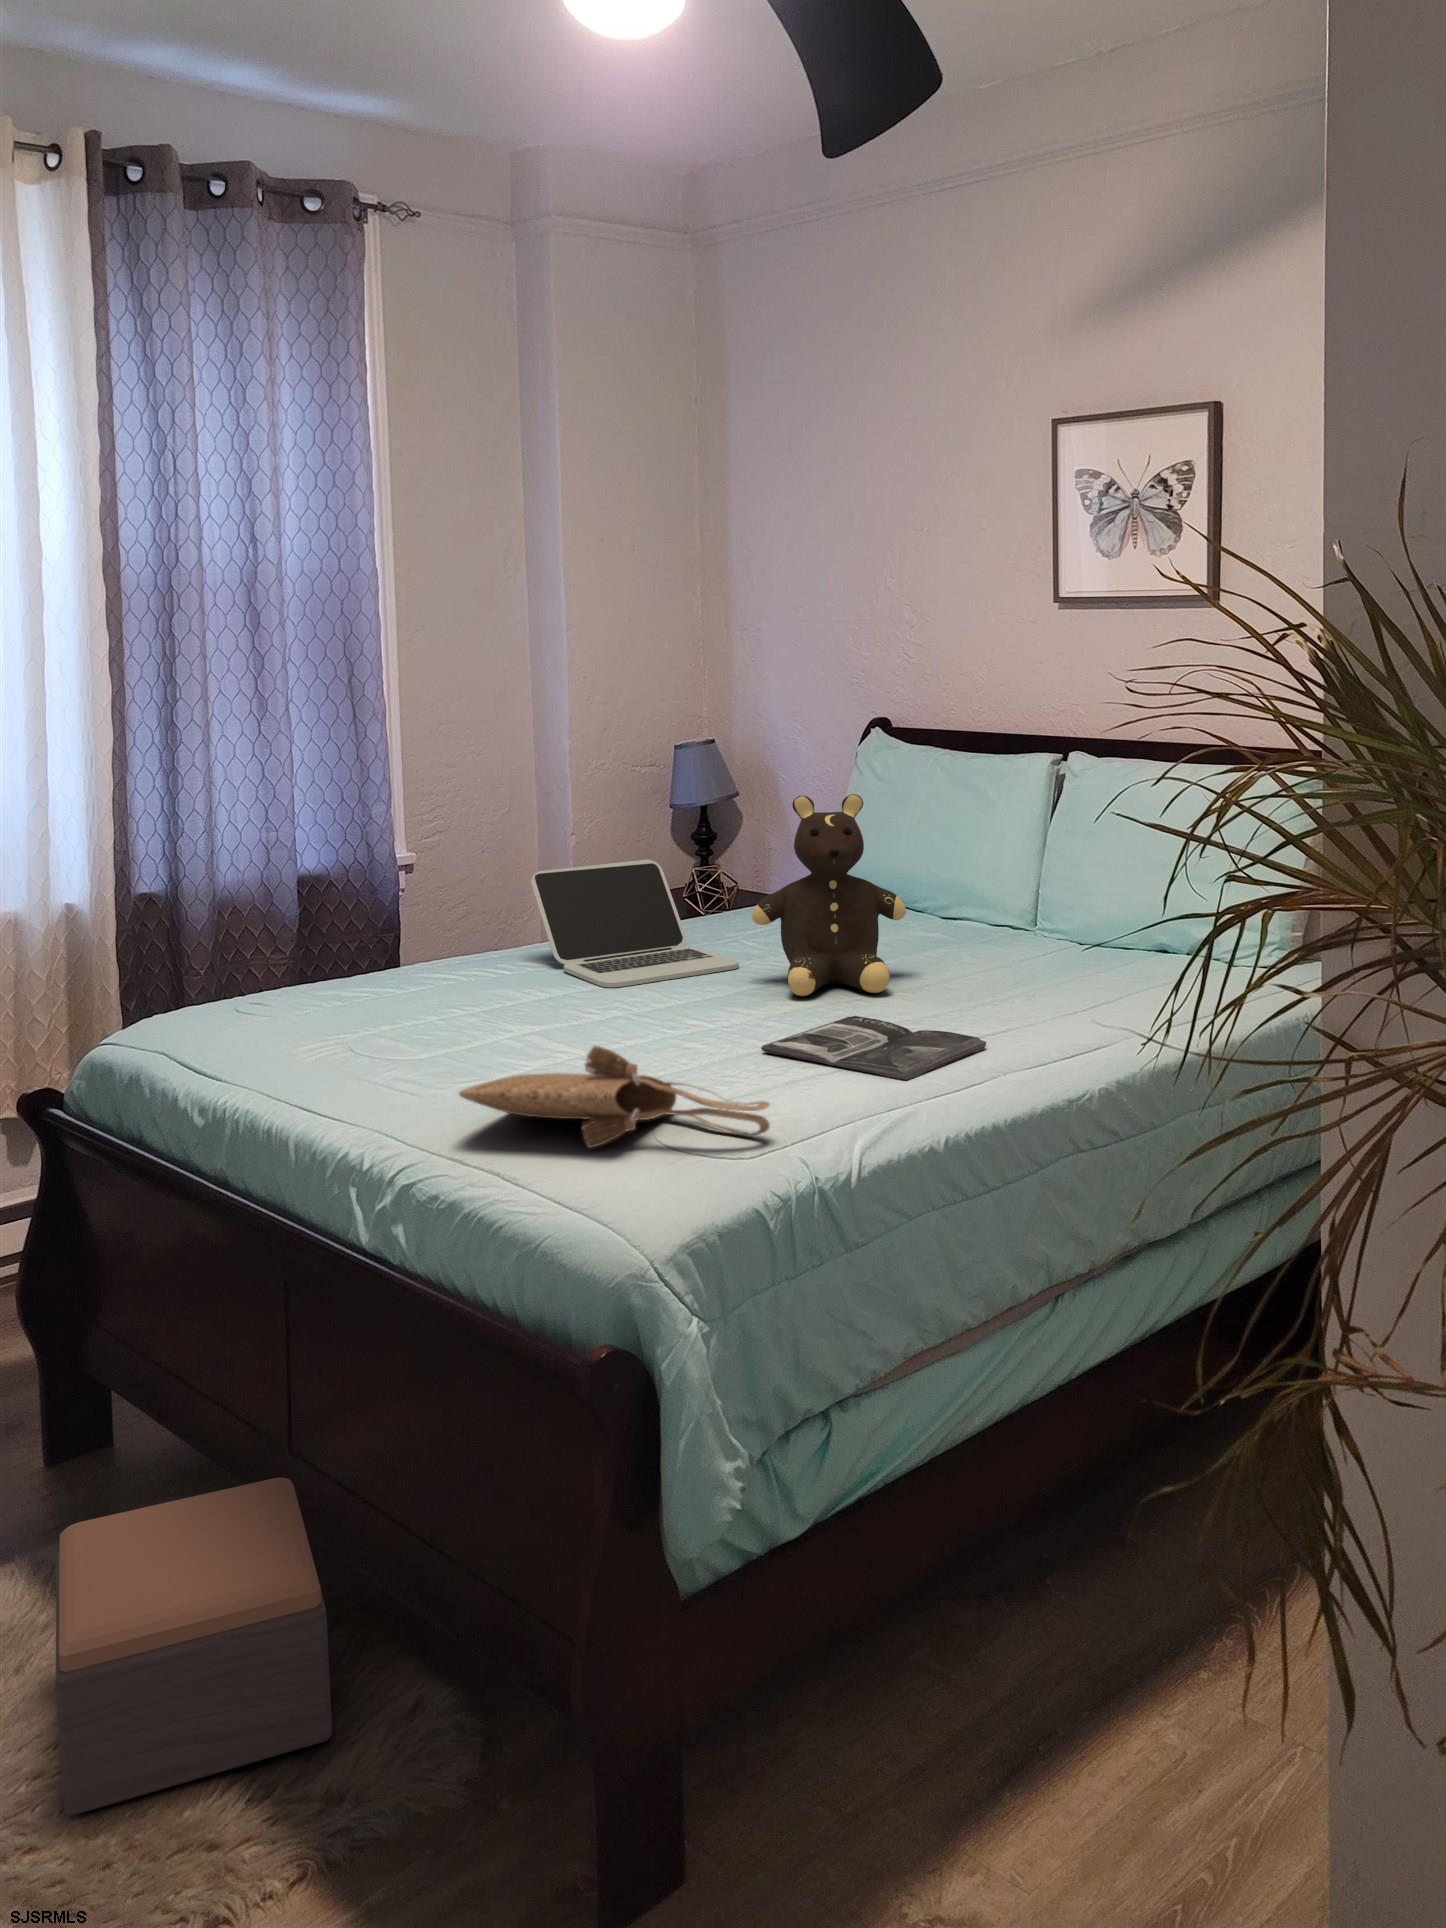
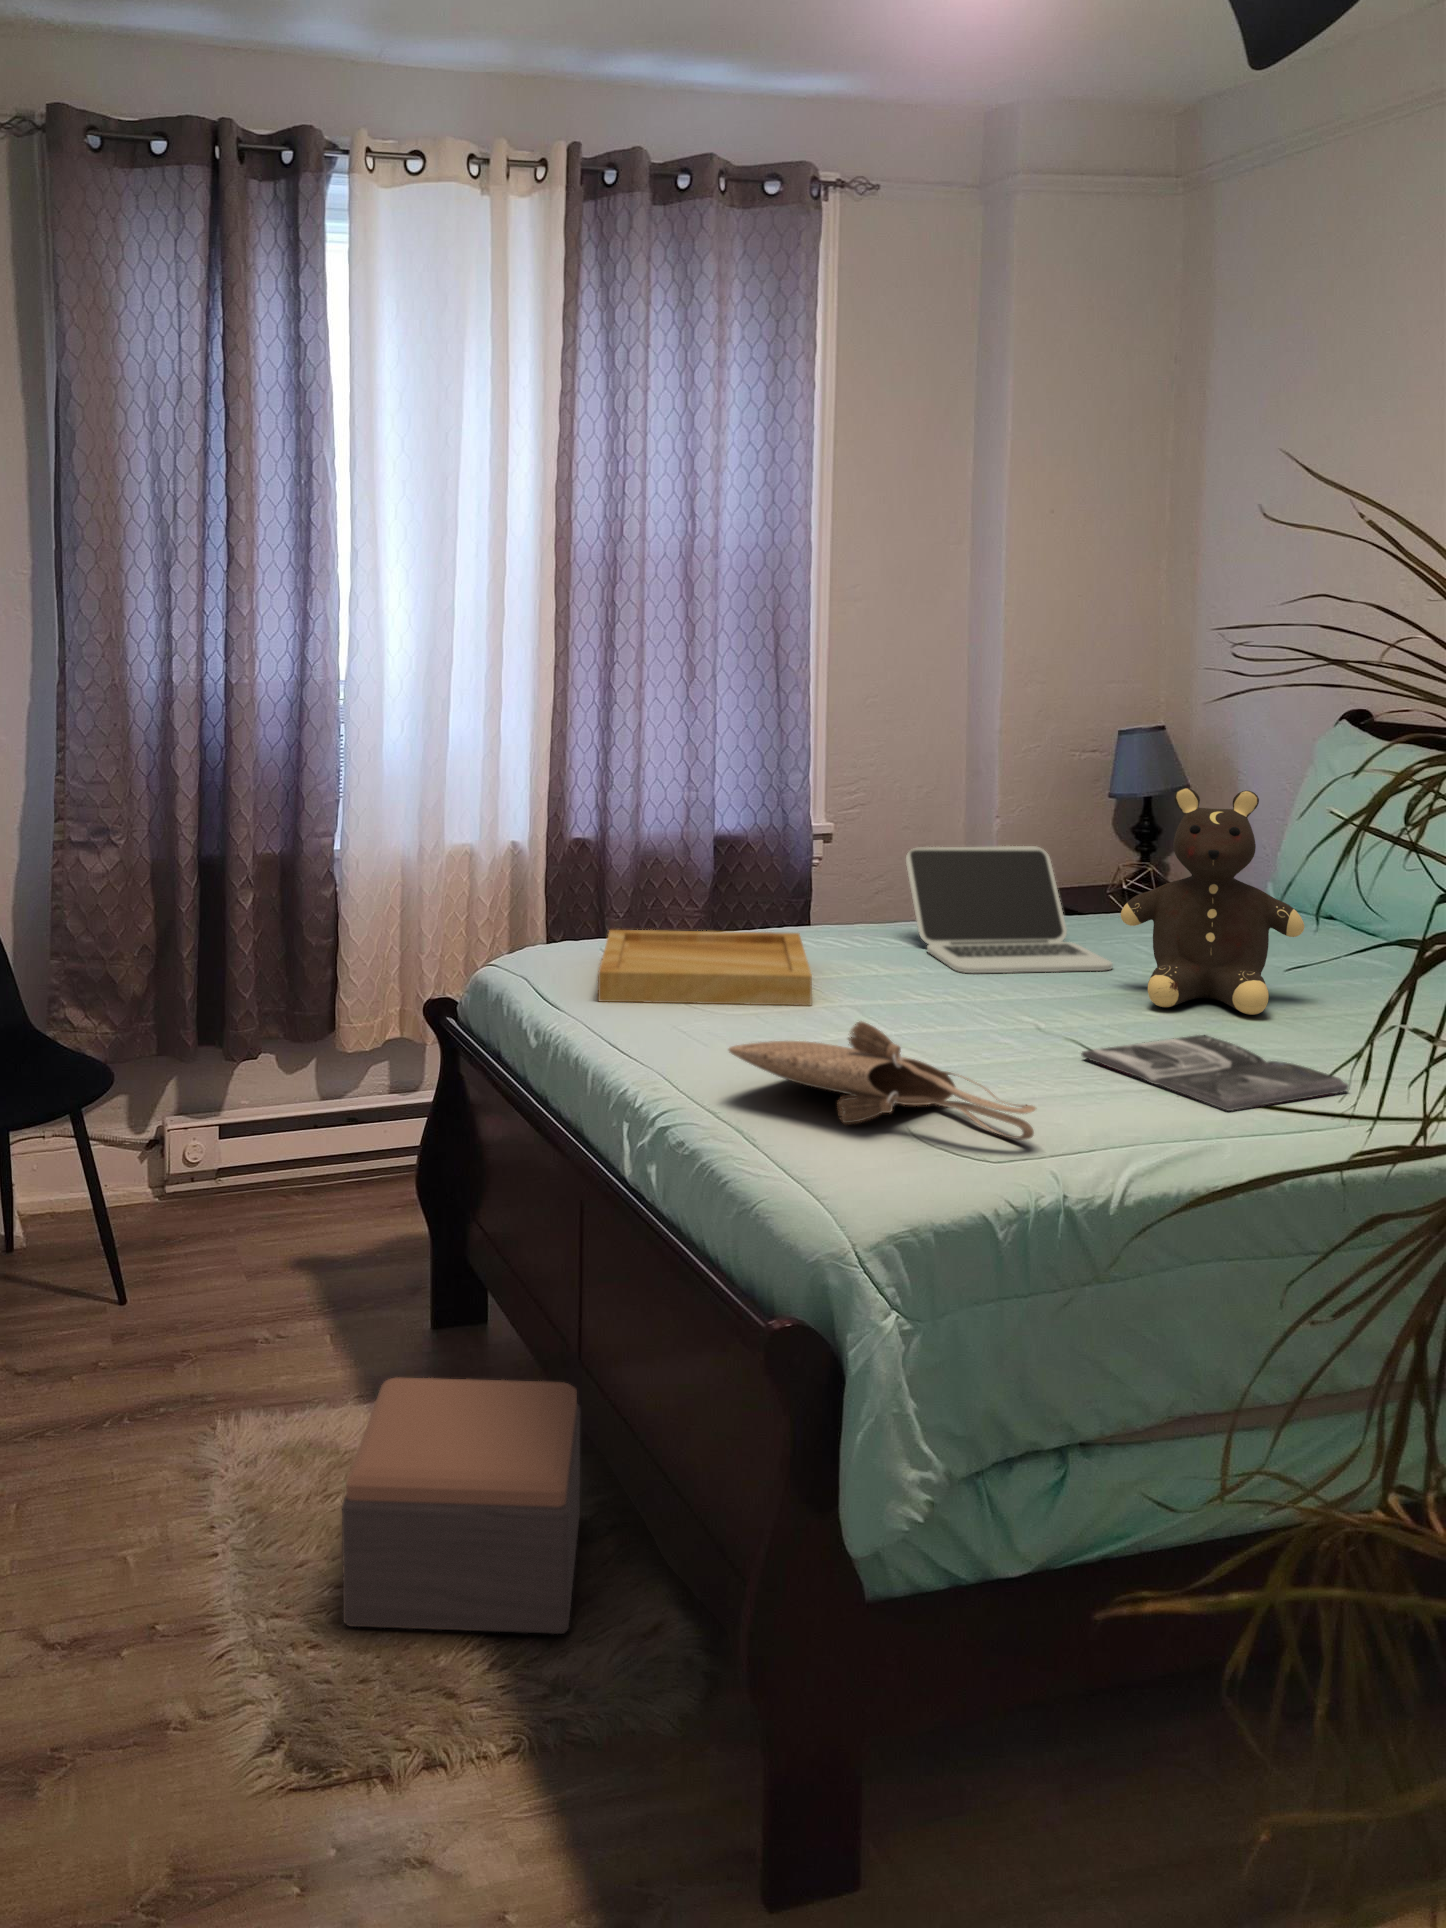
tray: none [239,968,485,1066] -> present [598,930,812,1006]

